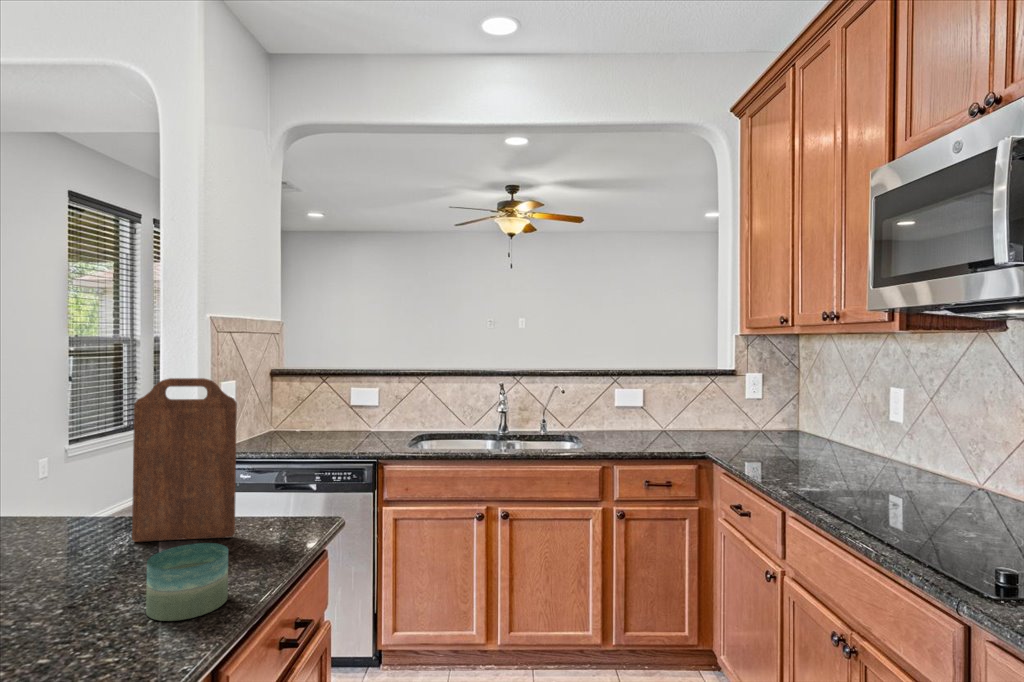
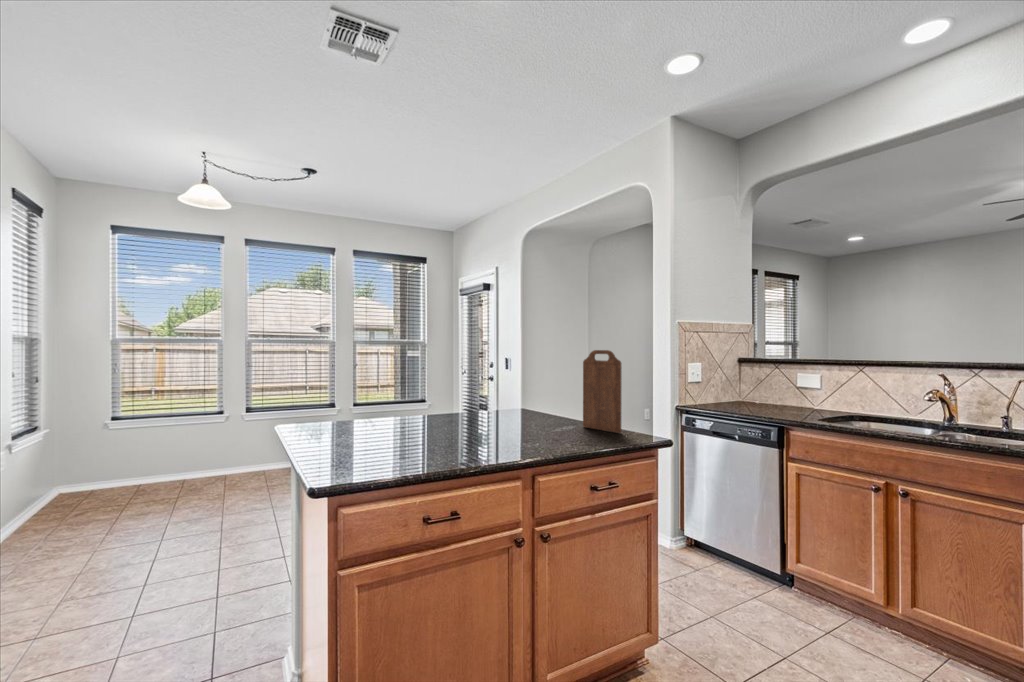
candle: present [146,543,228,621] -> none [553,421,585,448]

